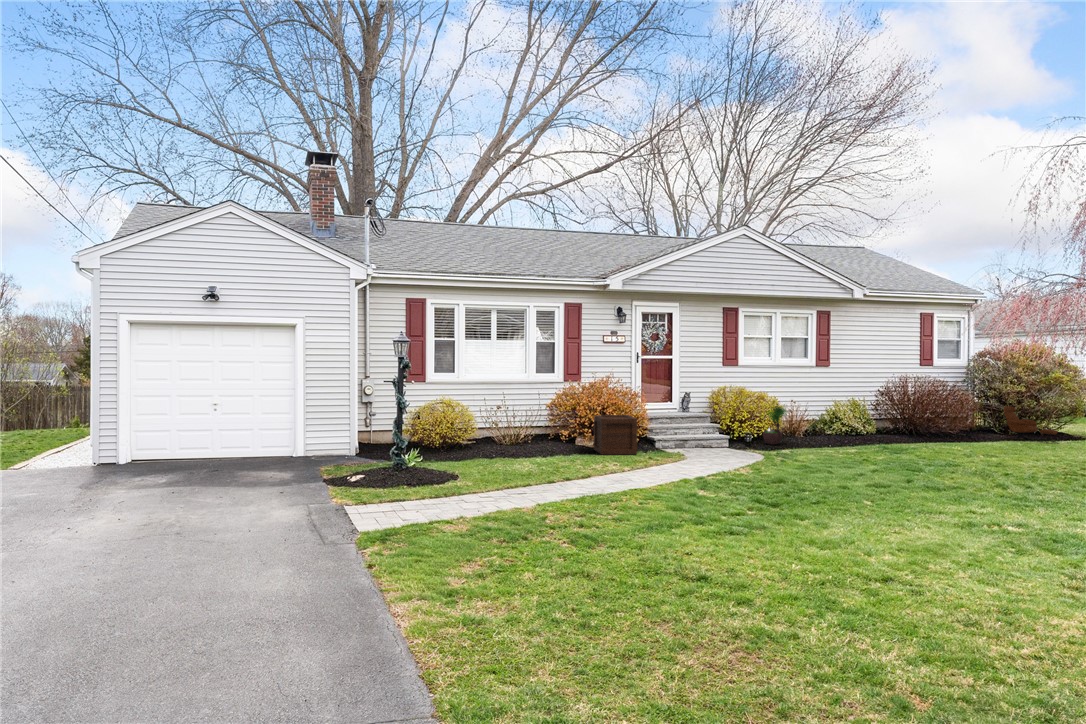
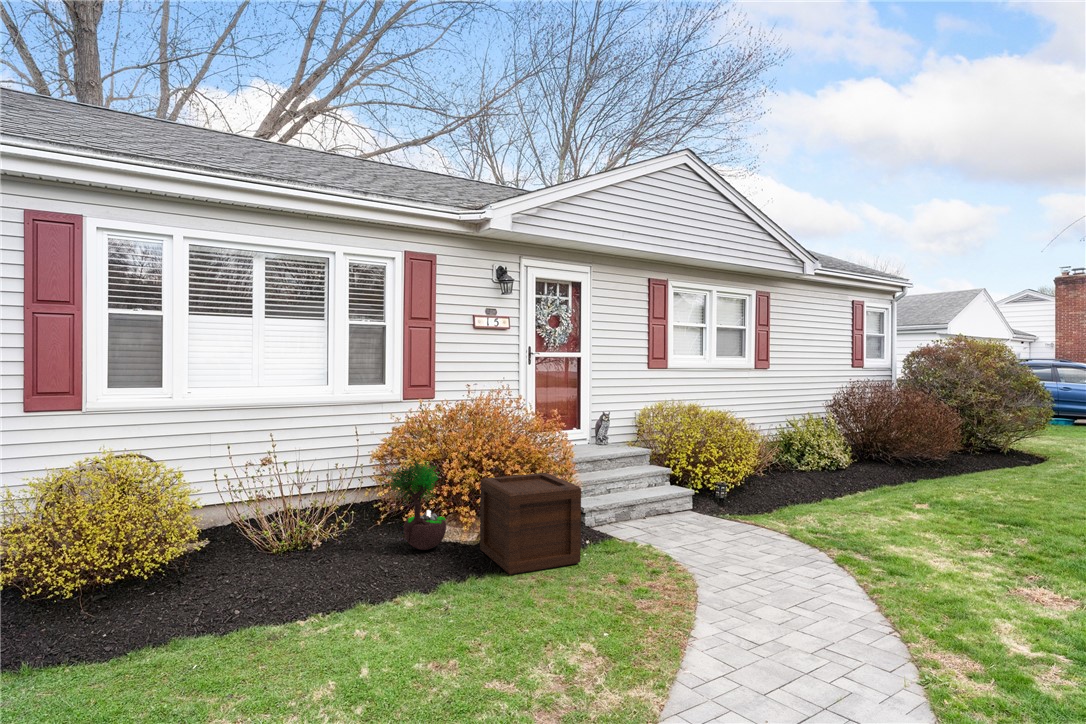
potted tree: present [763,406,786,445] -> present [387,459,446,550]
lounge chair: present [1004,406,1058,442] -> none [964,418,1037,466]

